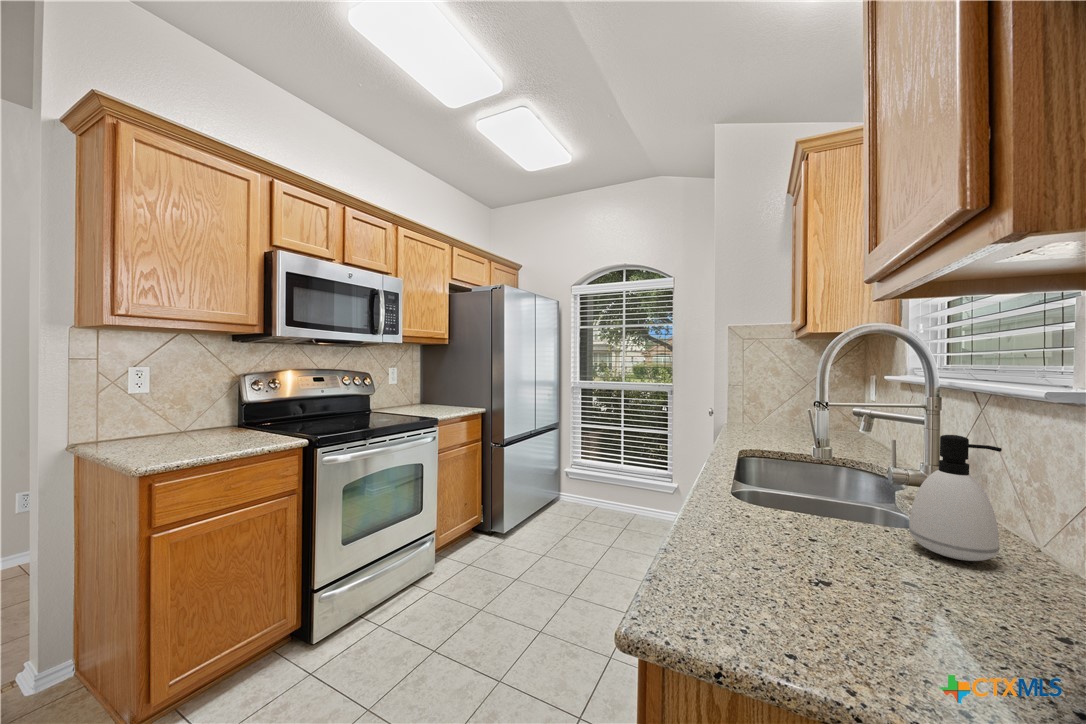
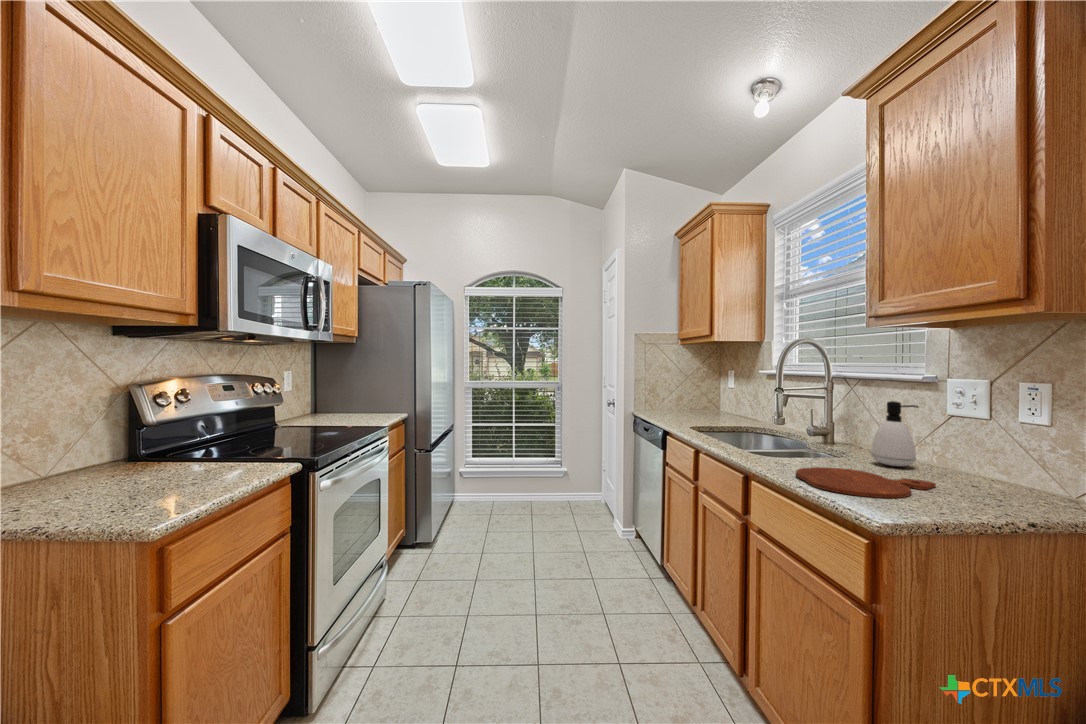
cutting board: none [672,524,927,610] -> present [796,467,936,498]

